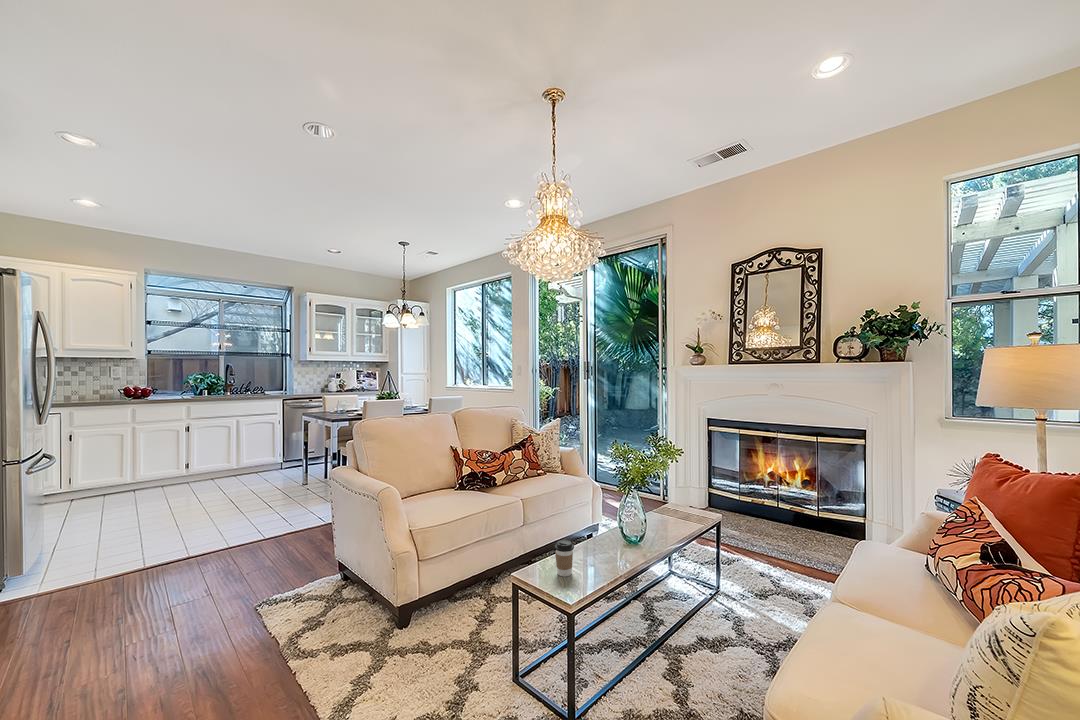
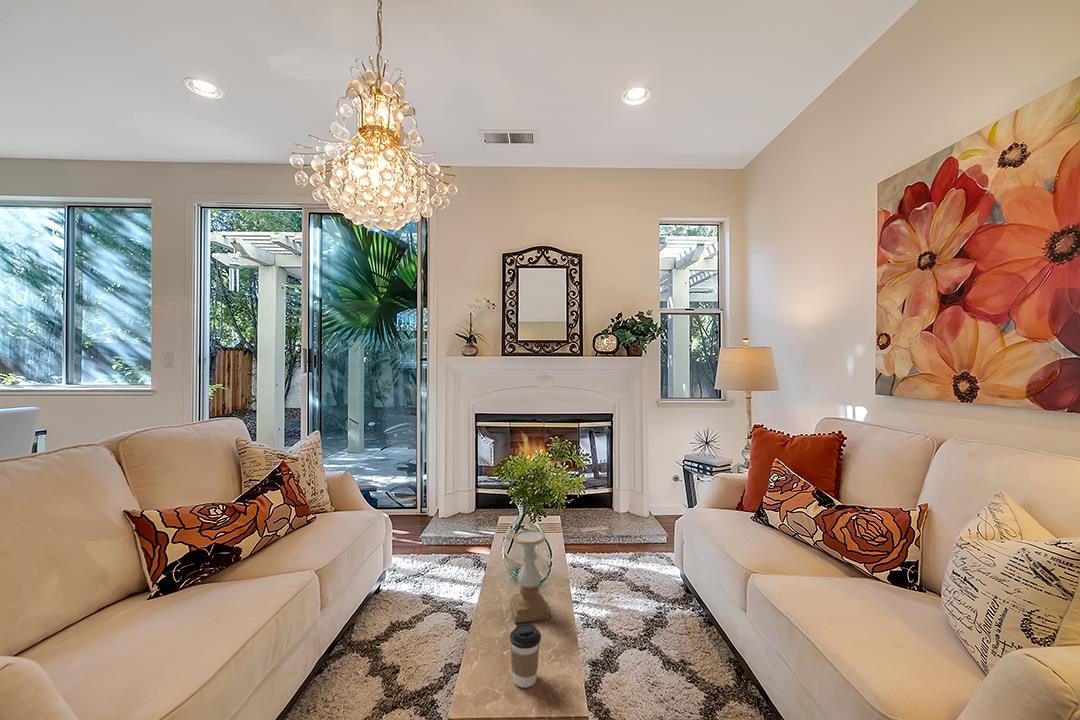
candle holder: none [594,495,626,559] -> present [510,530,549,623]

